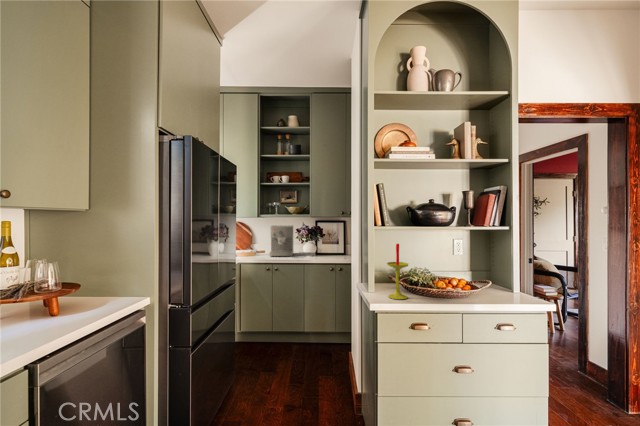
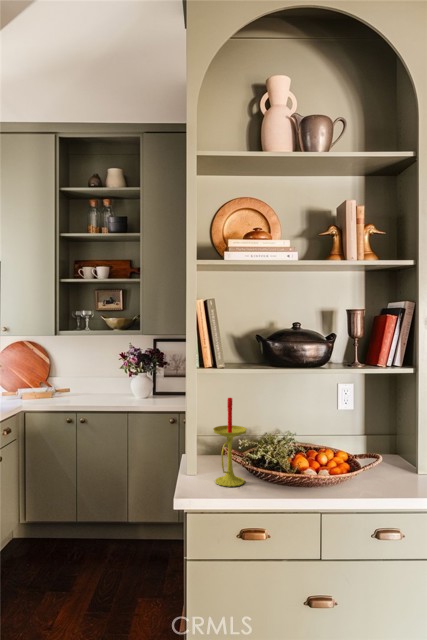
coffee maker: present [270,225,293,257] -> none [73,349,116,401]

